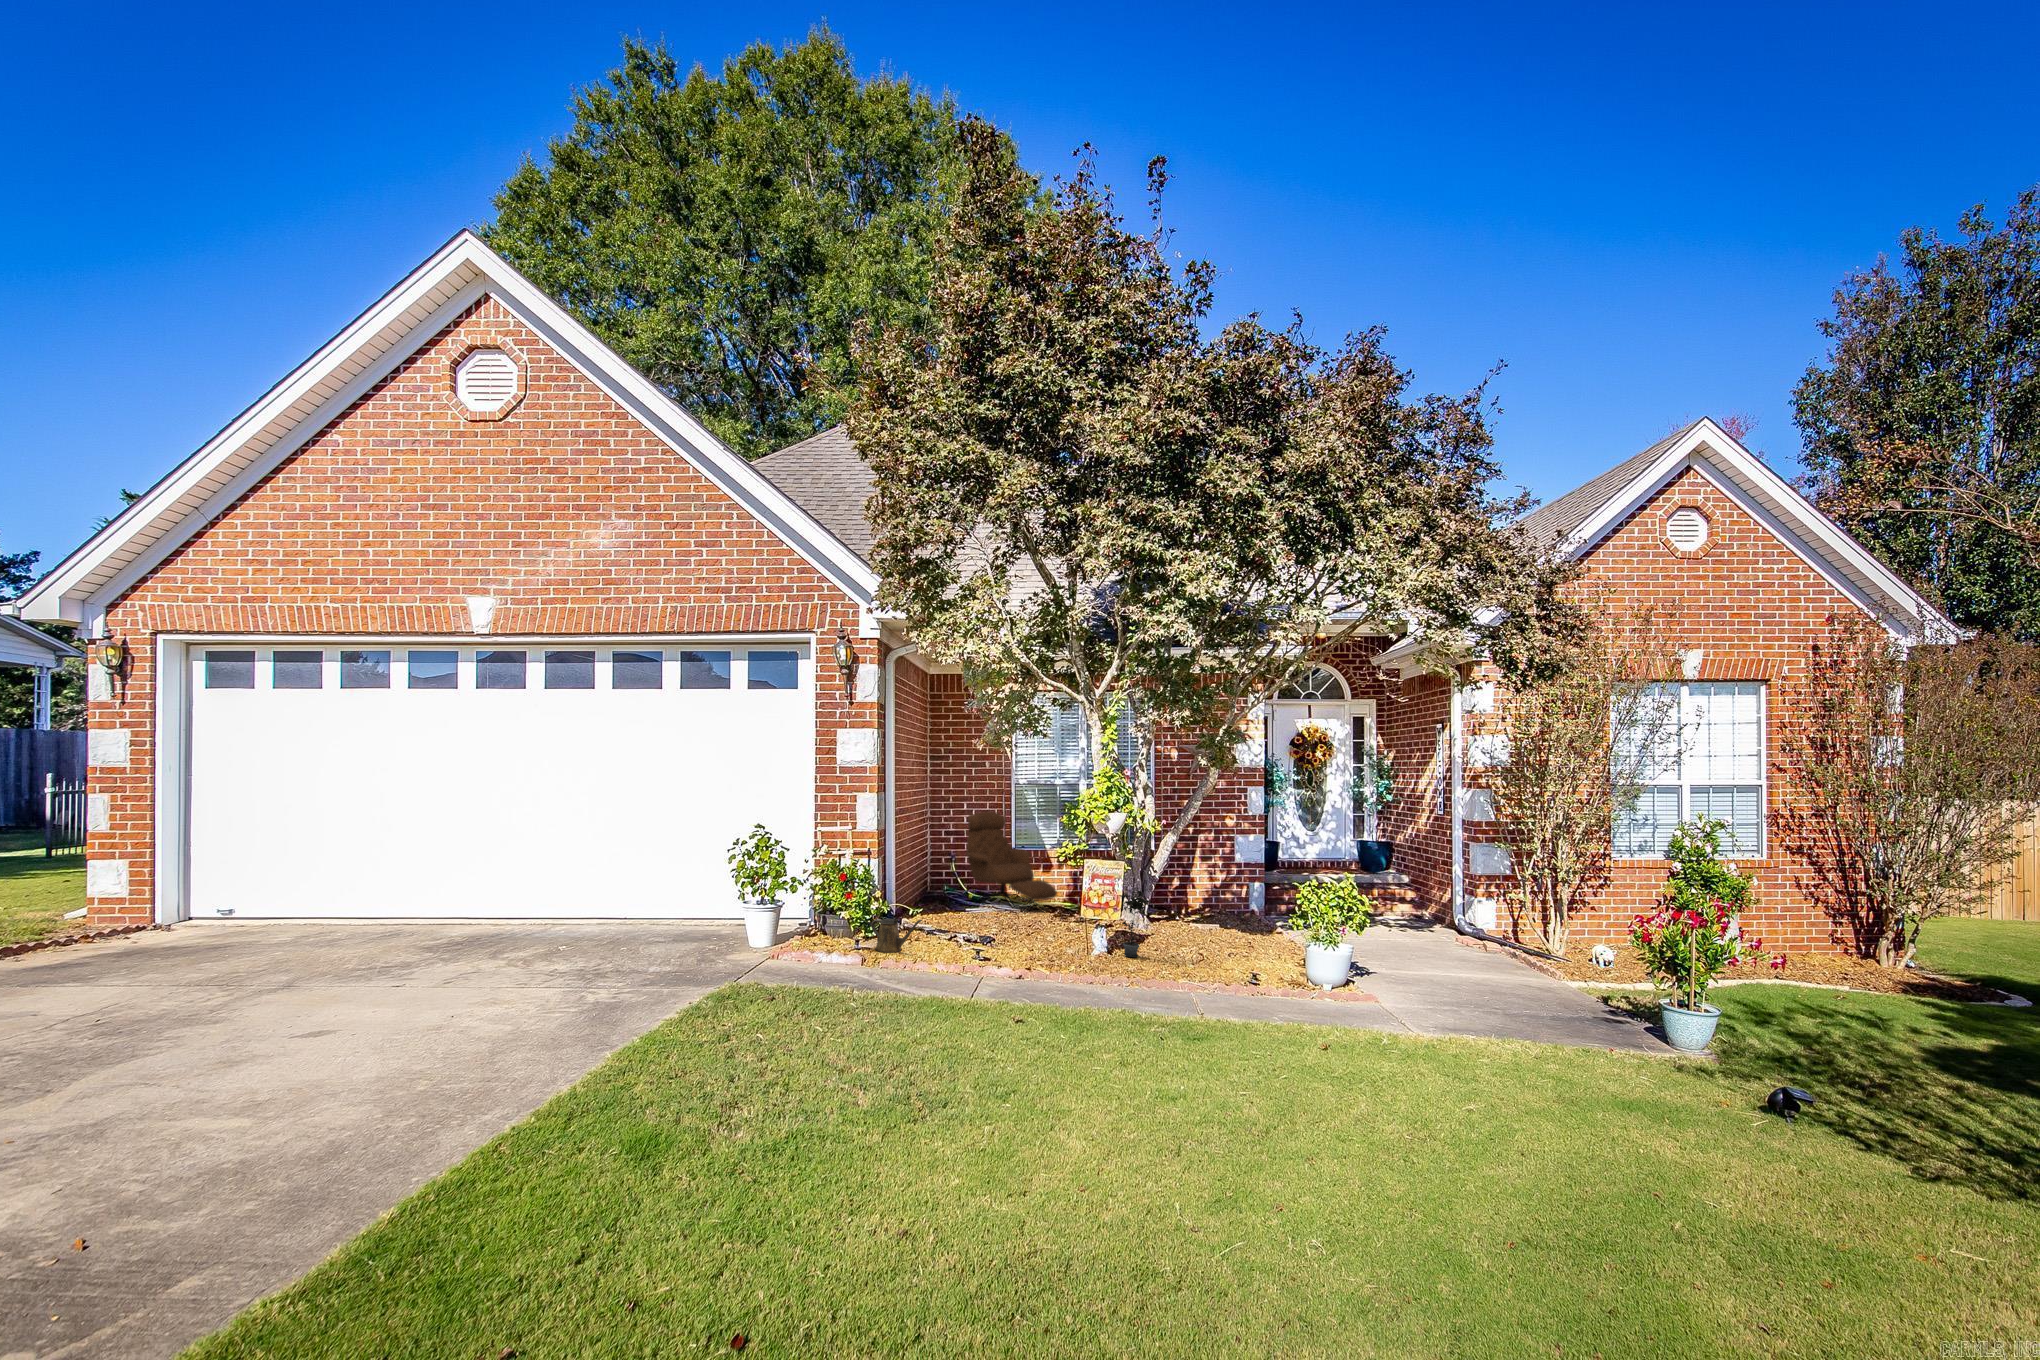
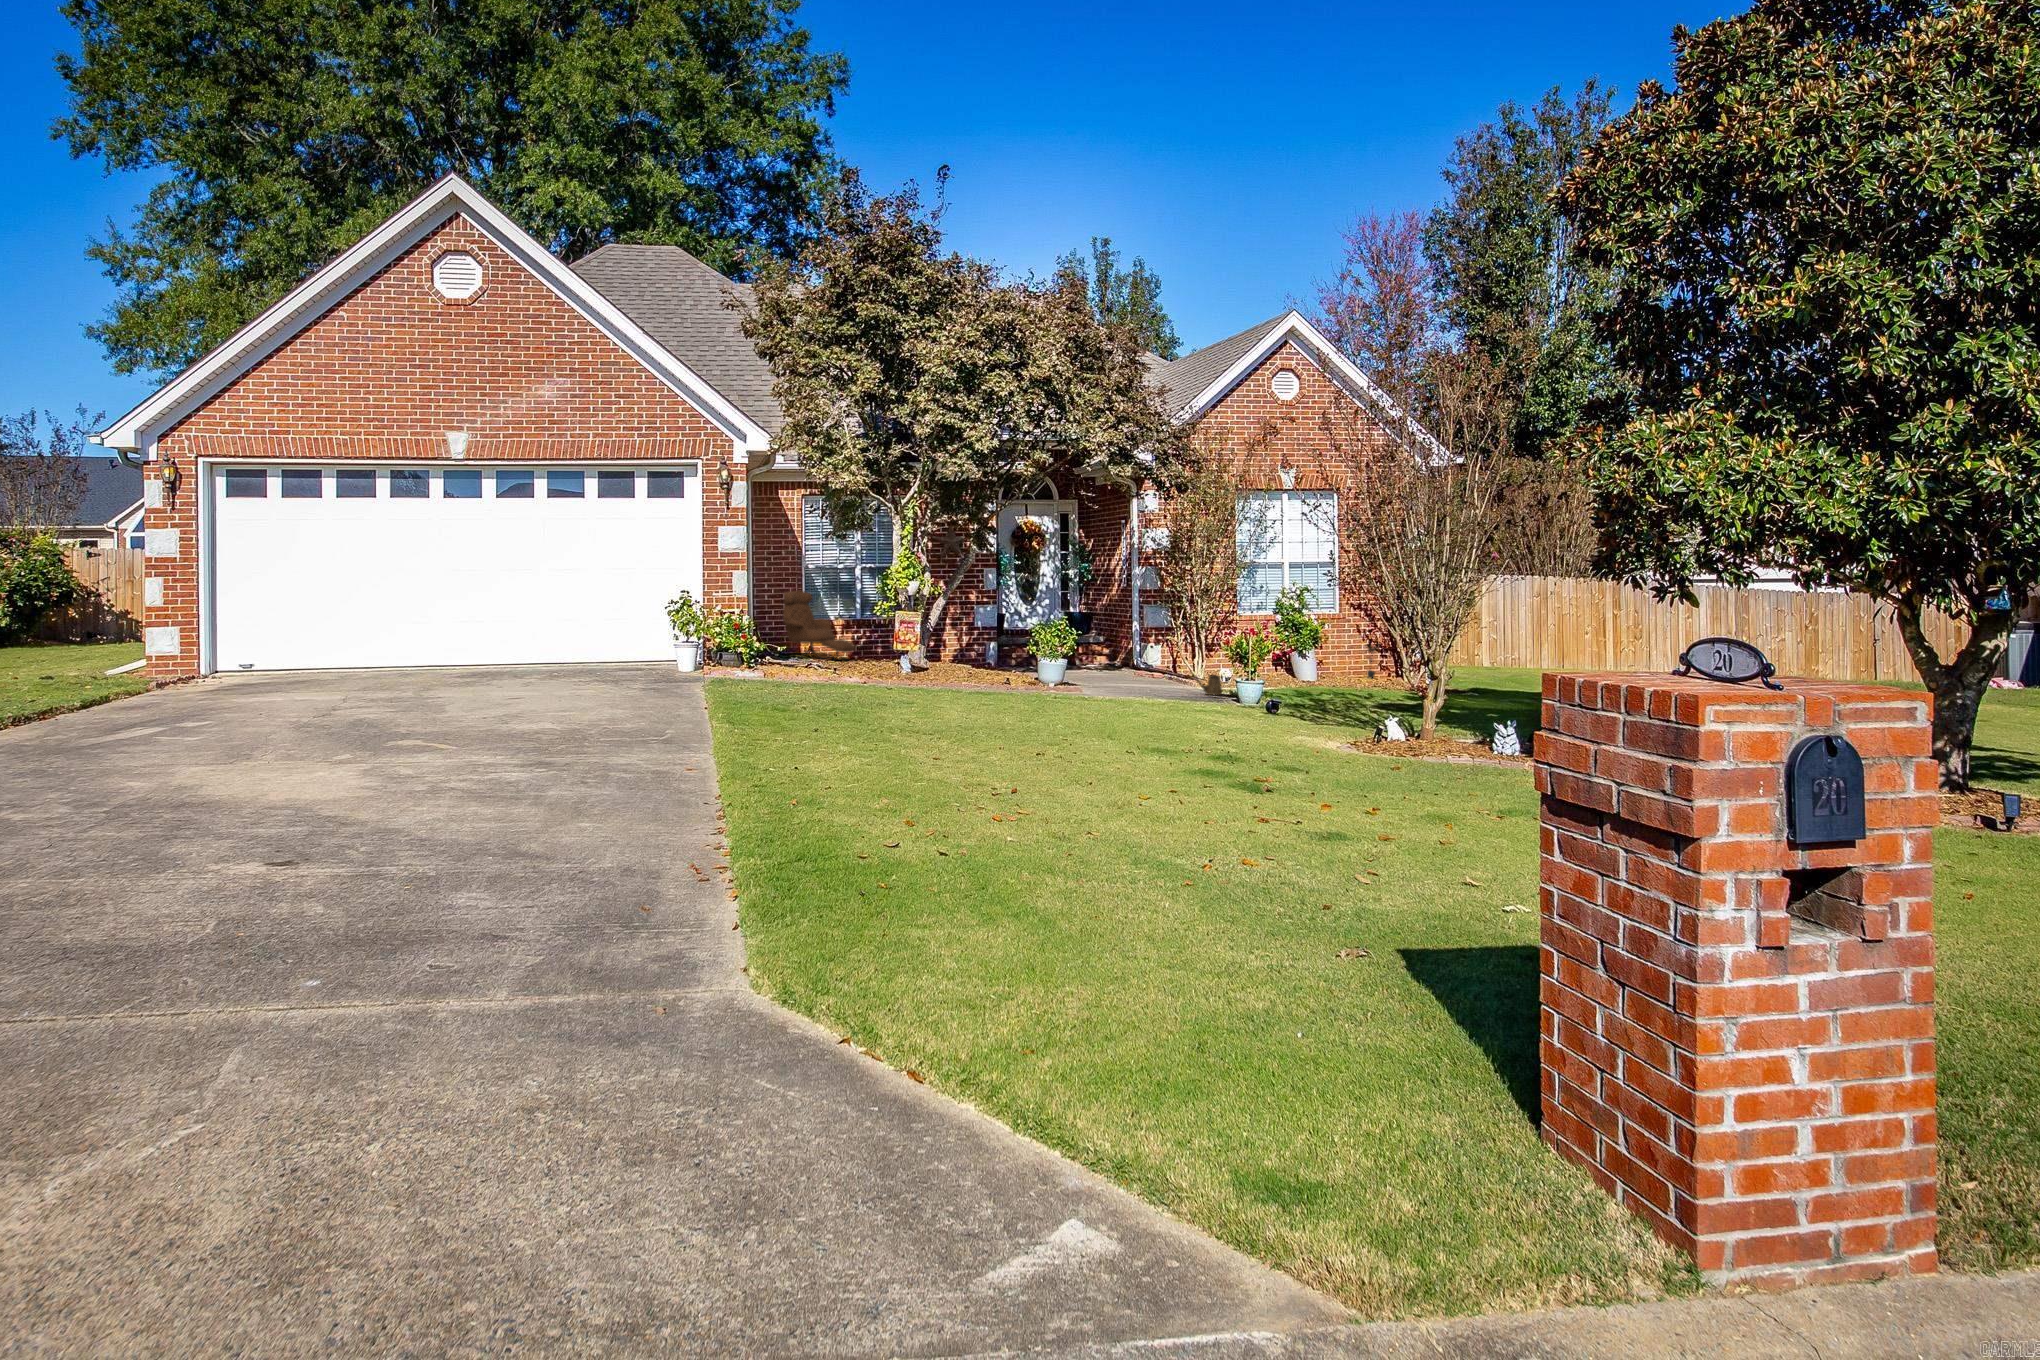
potted plant: present [1120,888,1152,957] -> present [1366,643,1379,678]
watering can: present [871,918,922,953] -> present [1196,675,1222,695]

